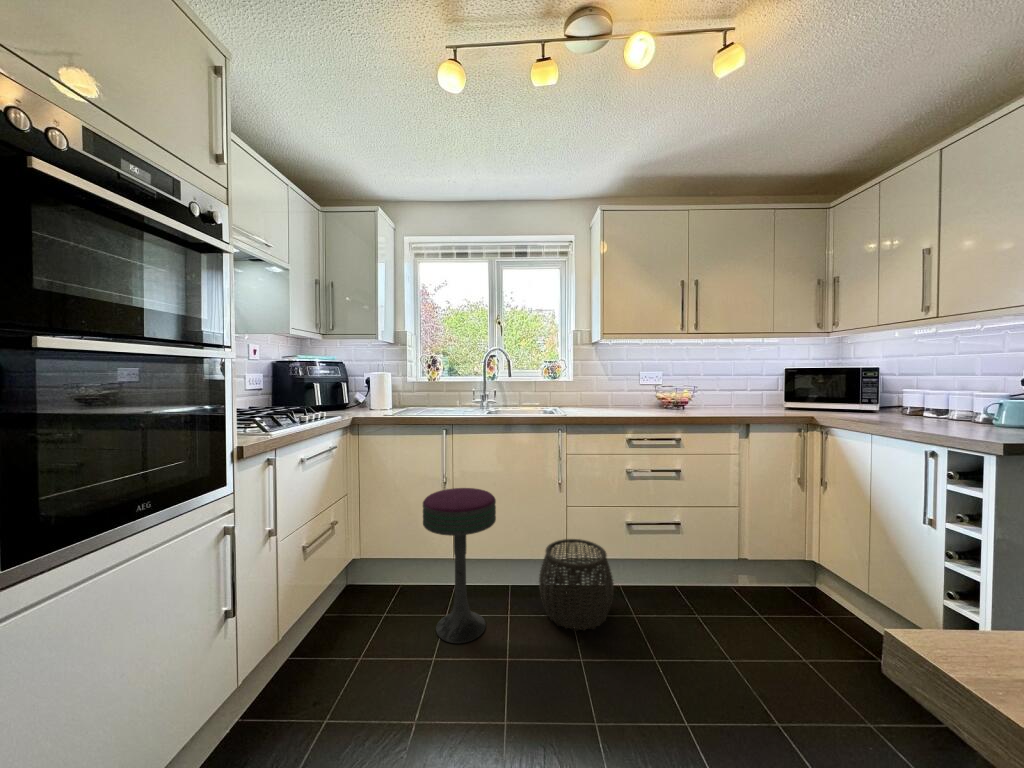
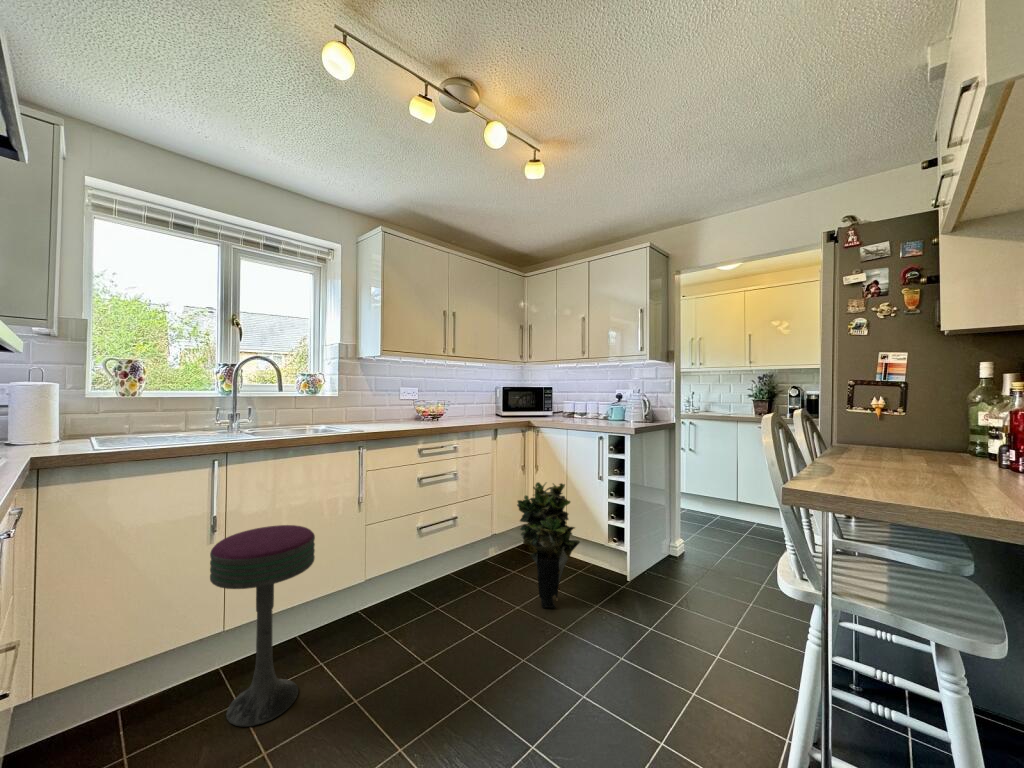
potted plant: none [743,504,852,691] -> present [517,482,580,608]
woven basket: present [539,539,614,631] -> none [344,554,423,647]

